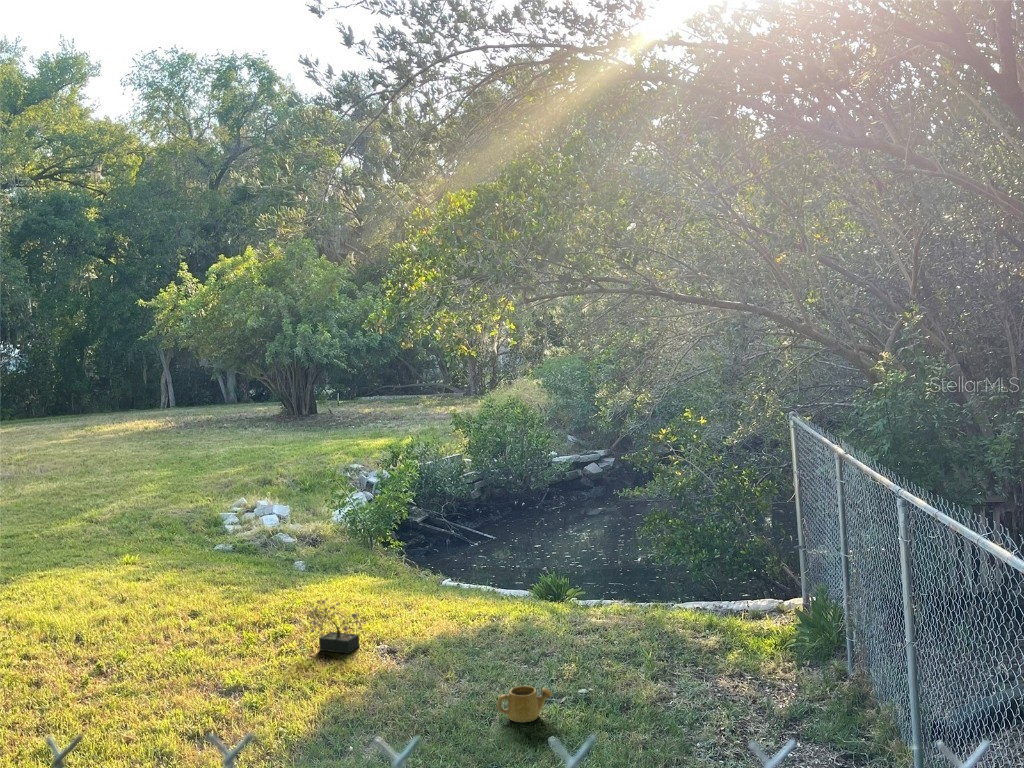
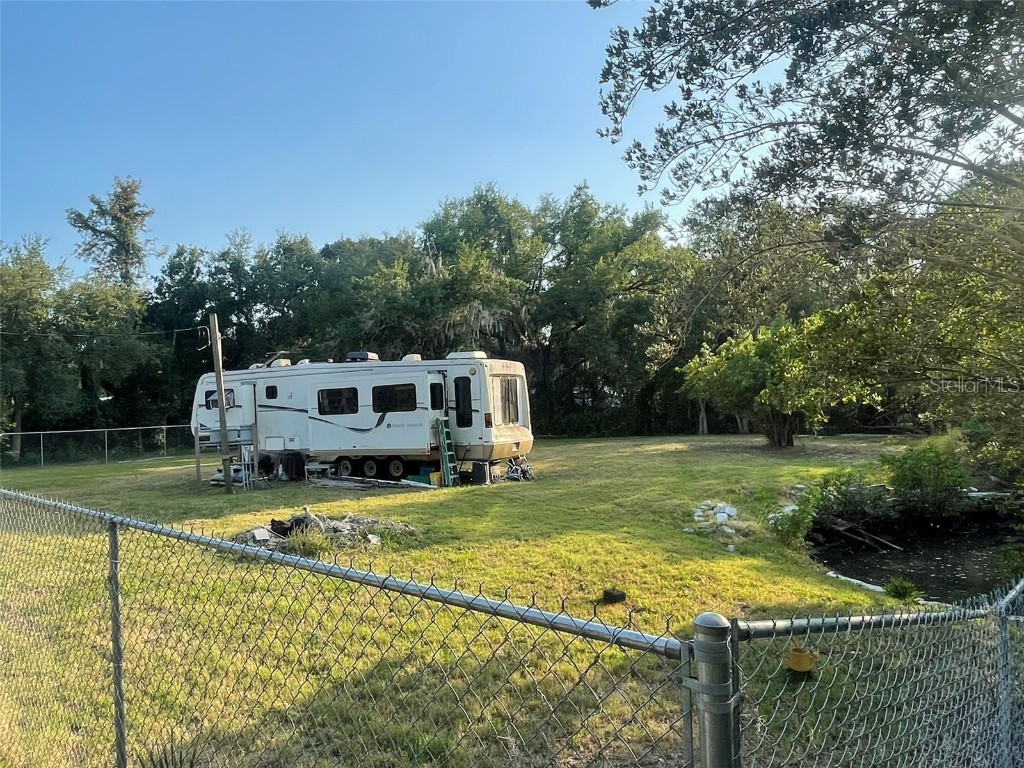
decorative plant: present [310,599,364,653] -> present [598,568,626,602]

